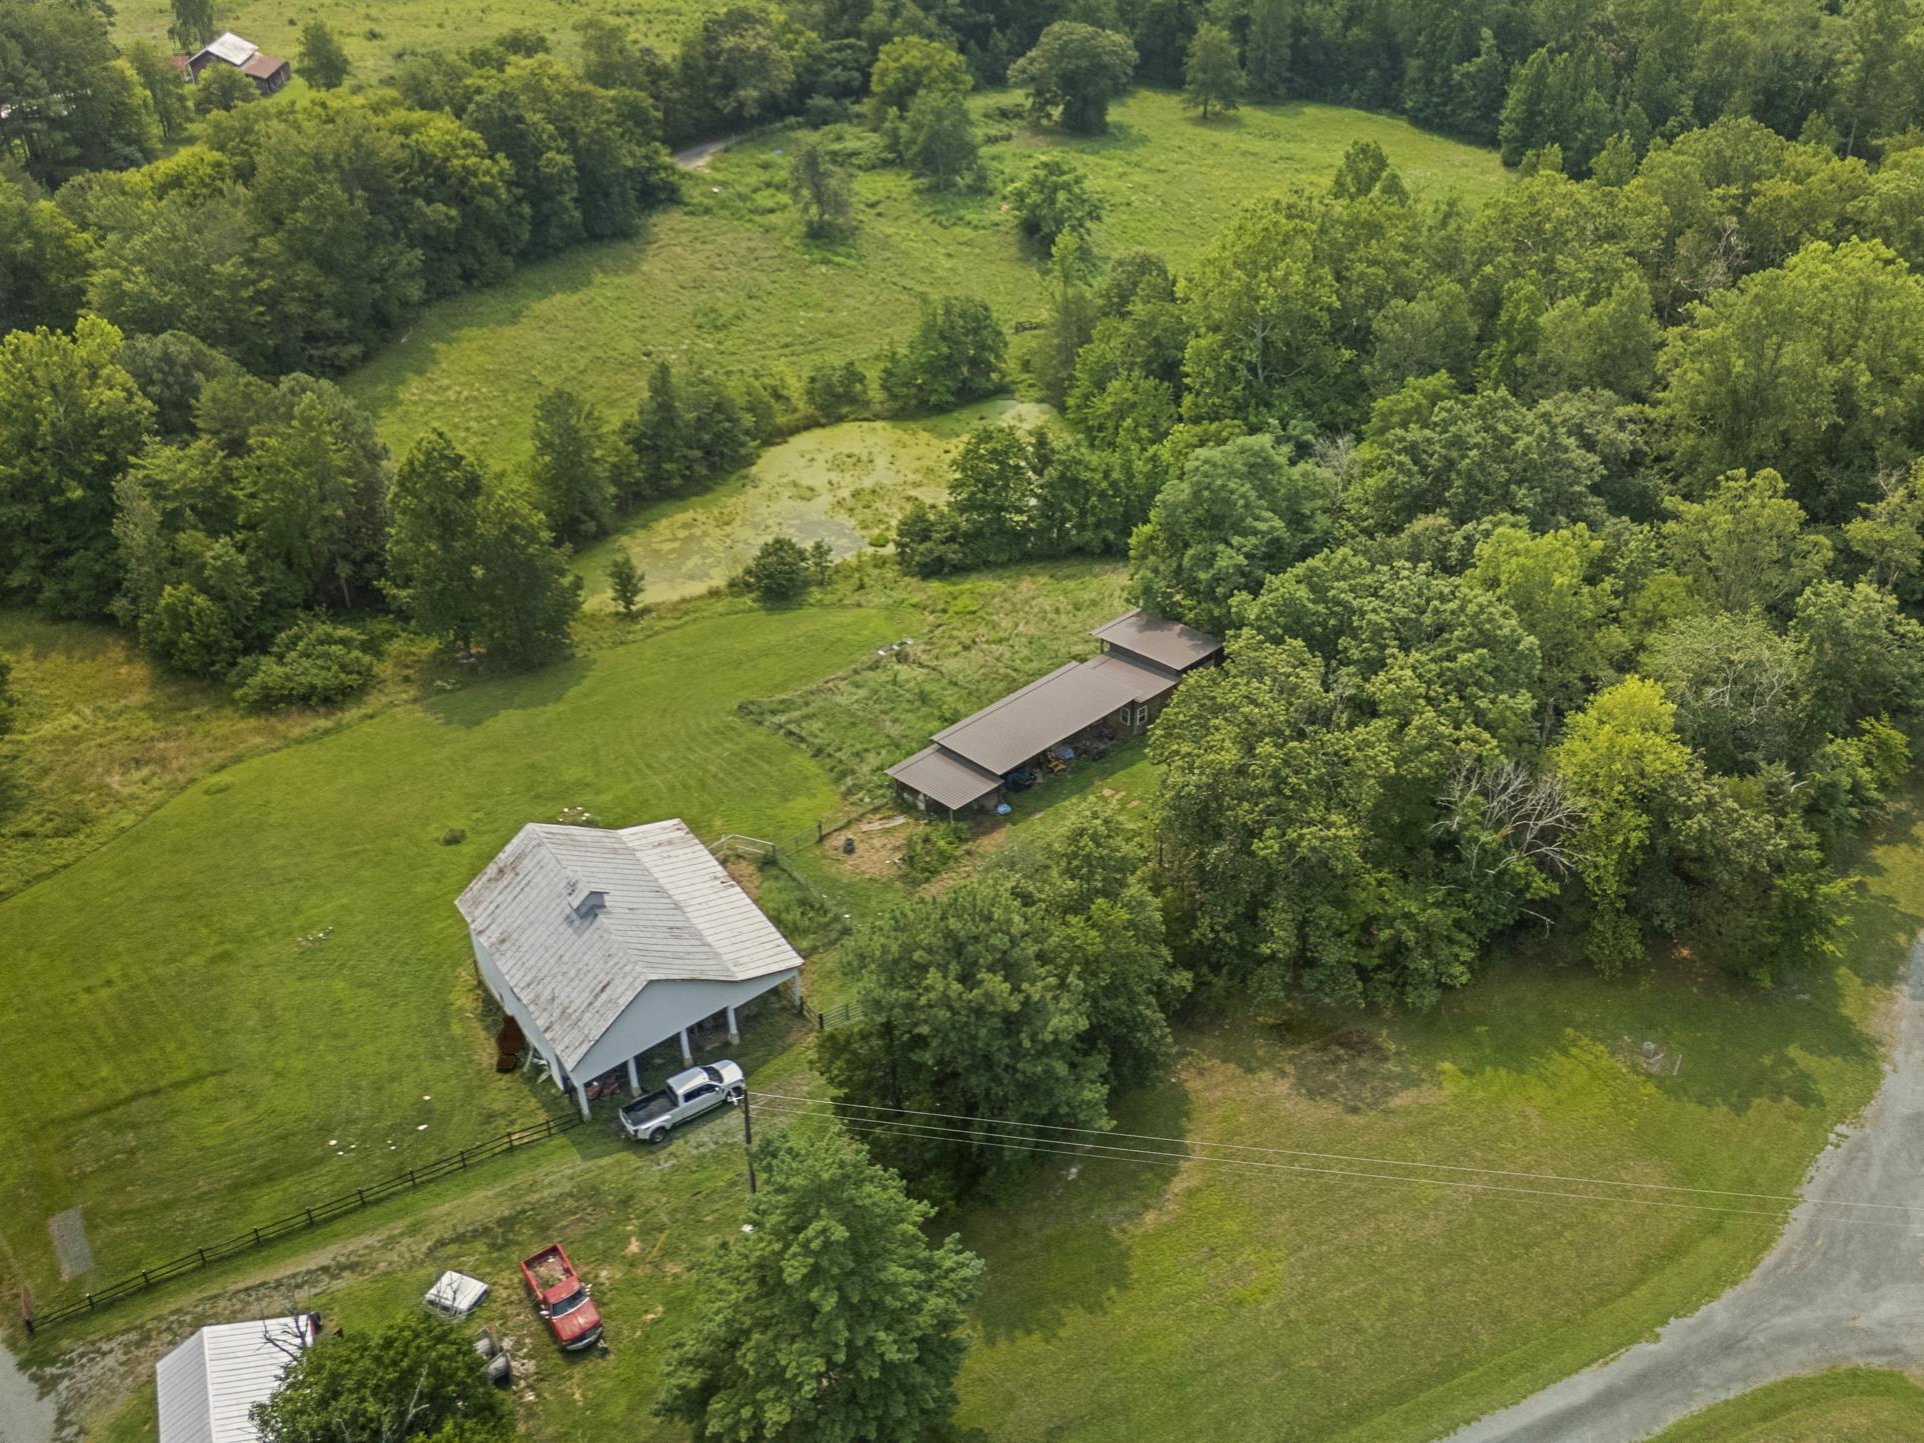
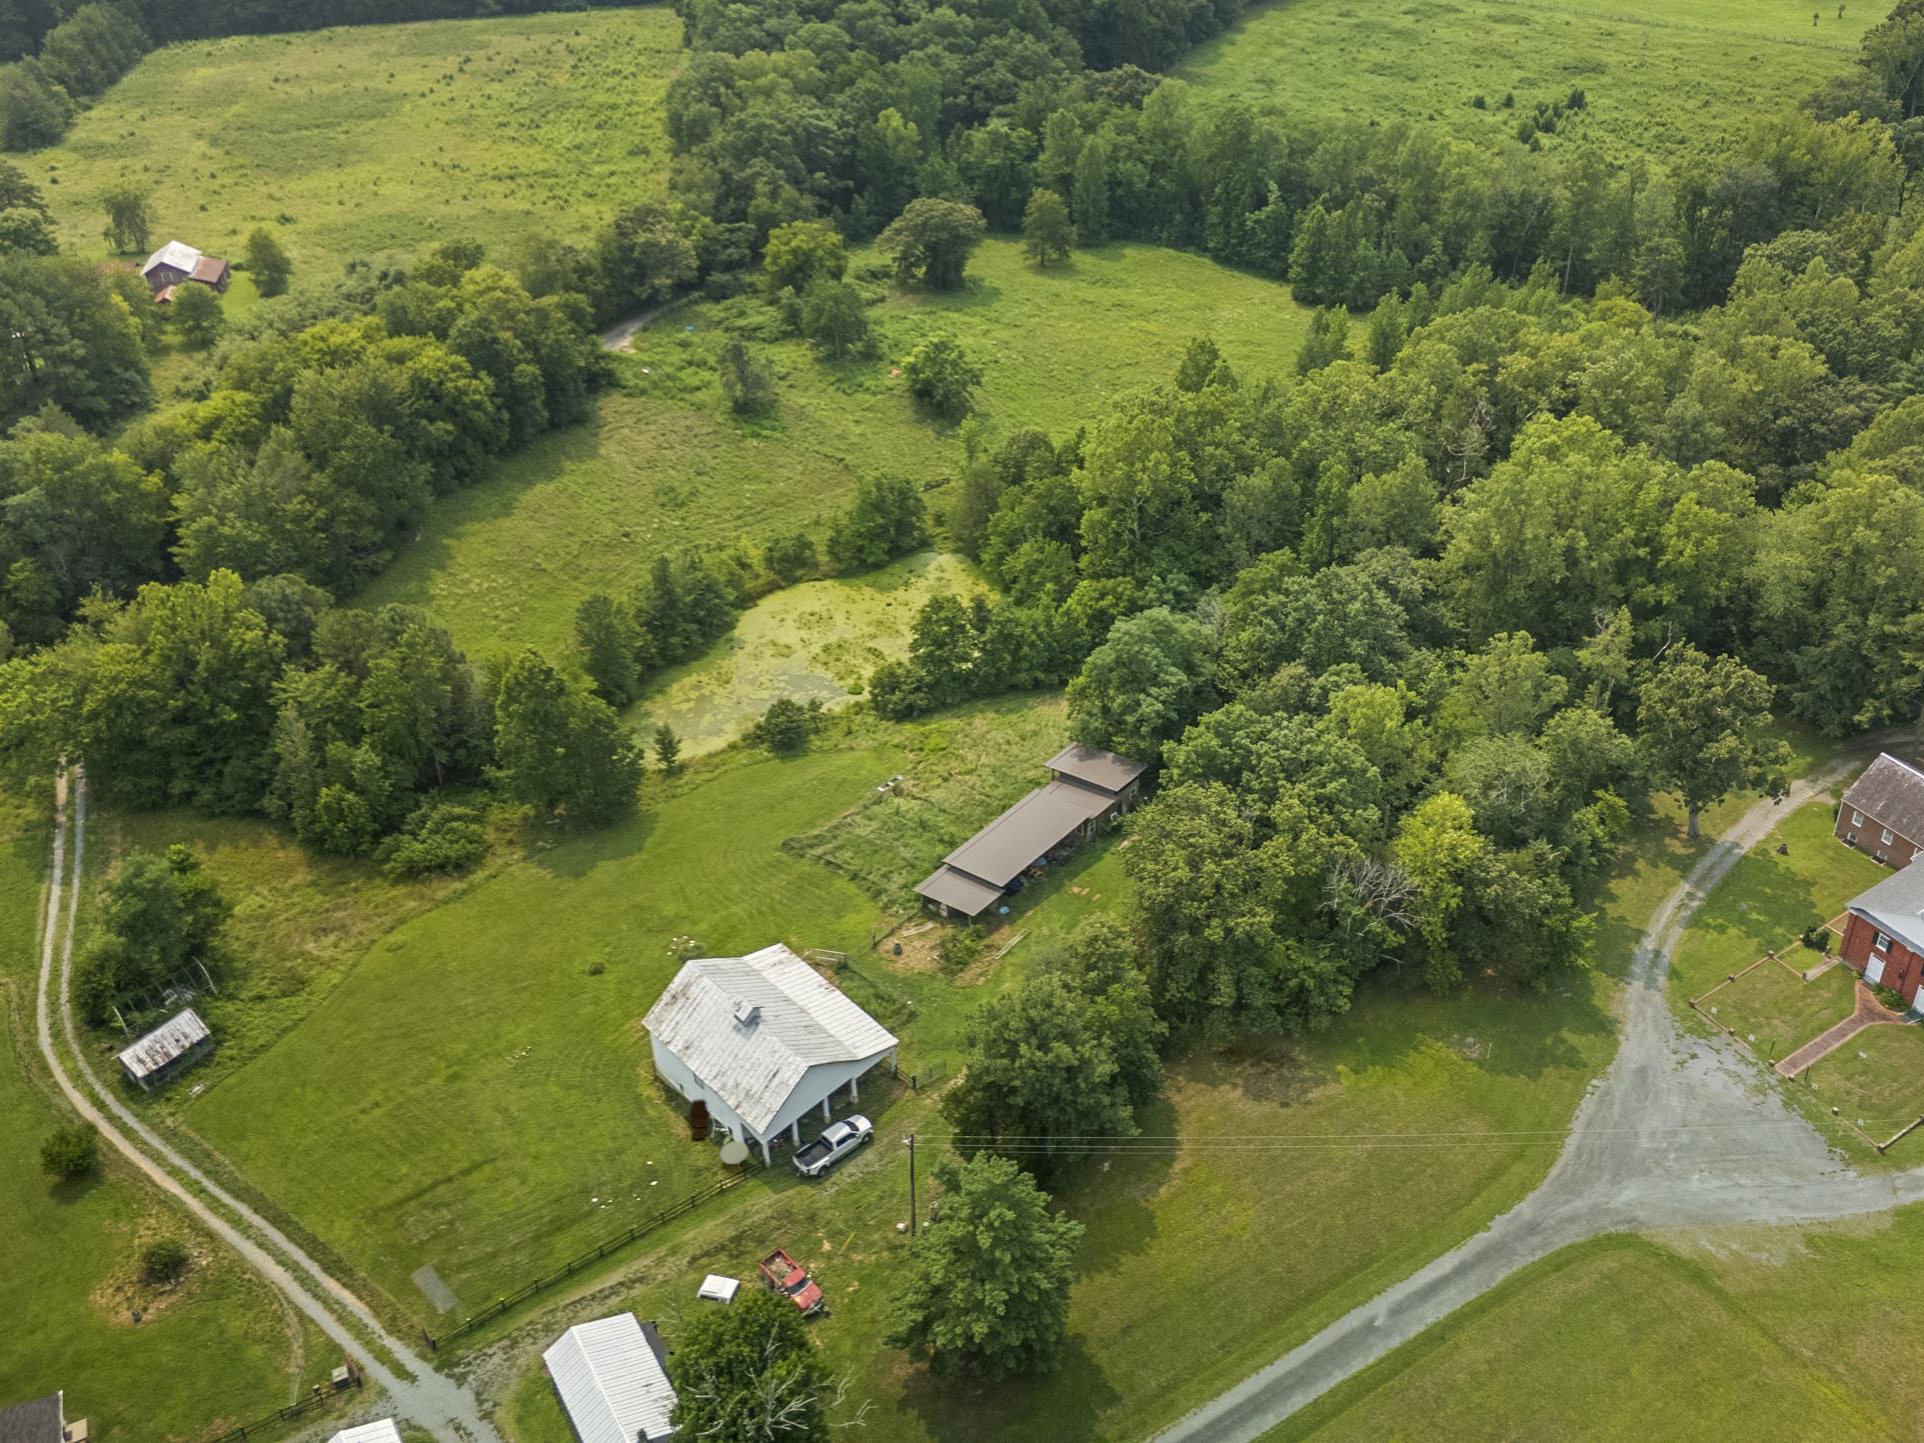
round table: none [522,1078,564,1118] -> present [720,1141,748,1169]

